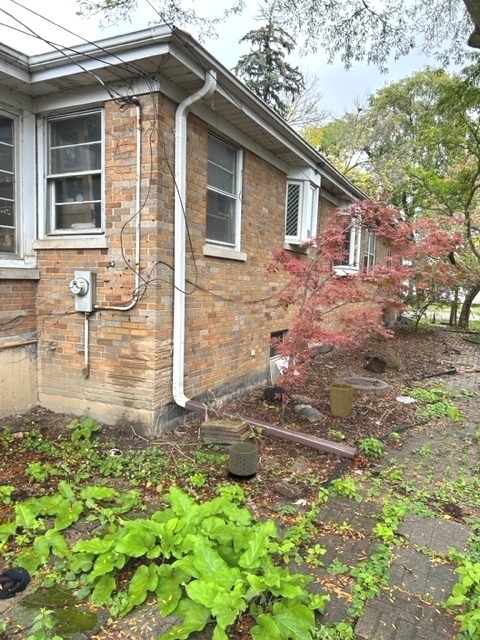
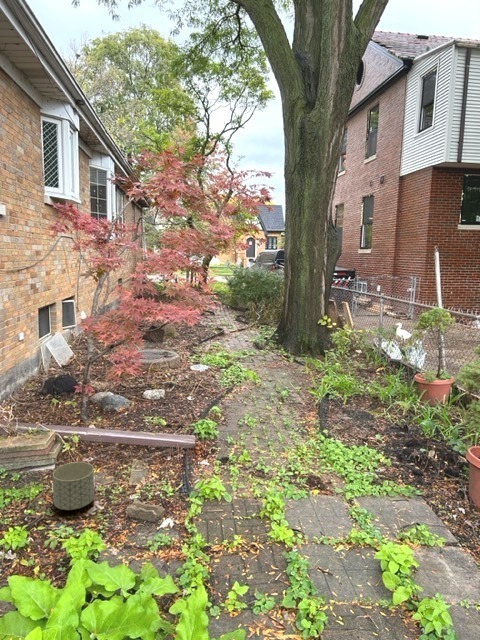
basket: present [329,378,355,417] -> none [133,356,161,399]

